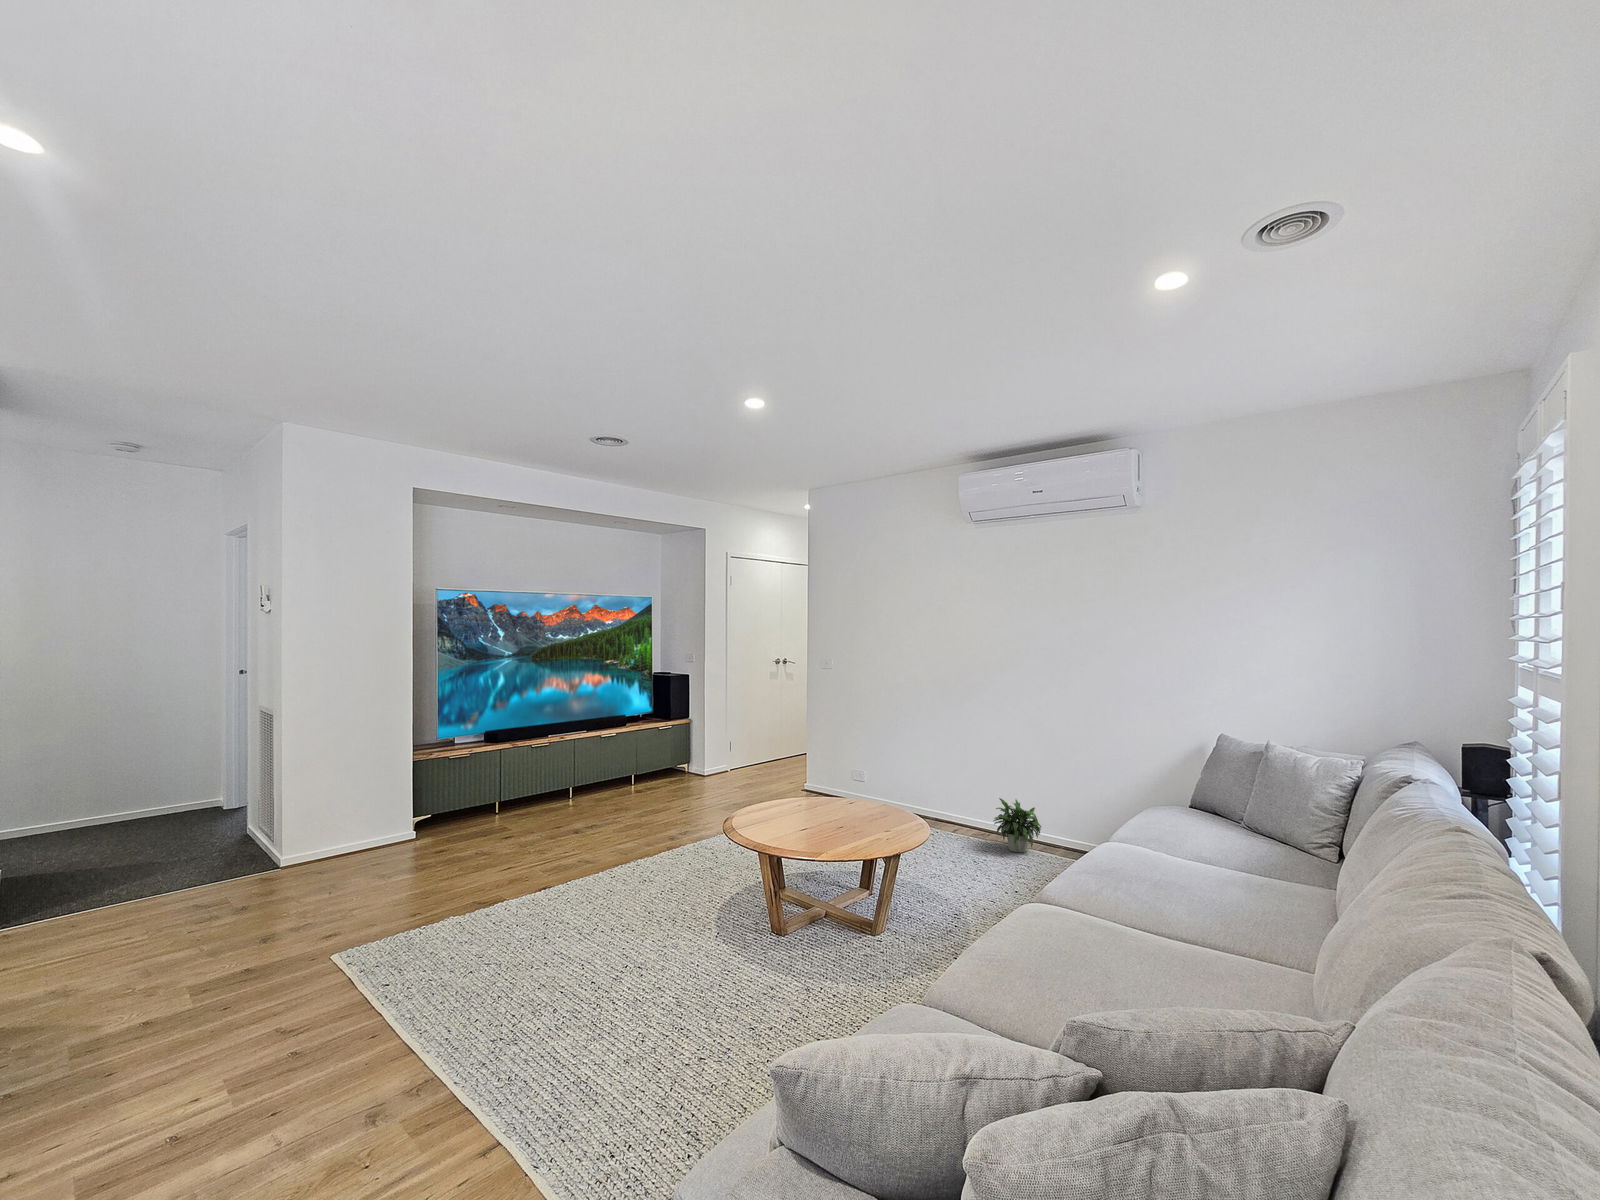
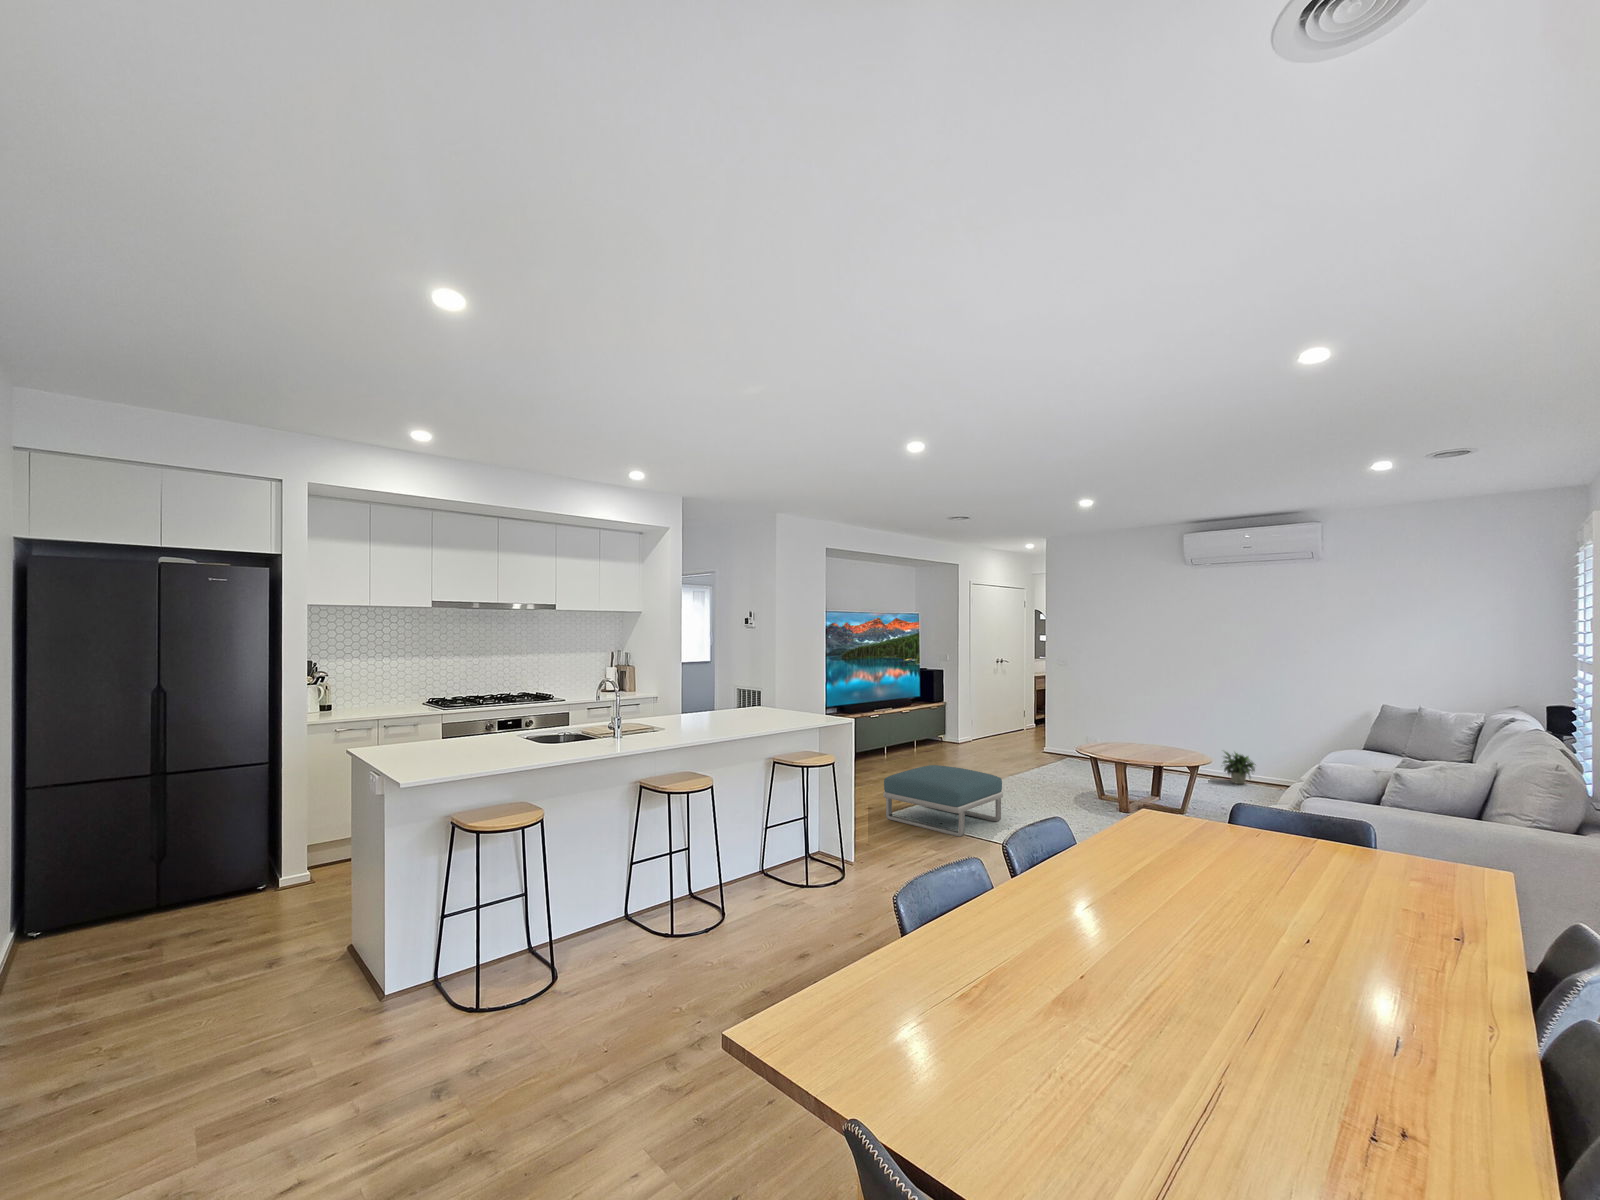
footstool: none [303,845,529,1011] -> present [883,765,1003,837]

